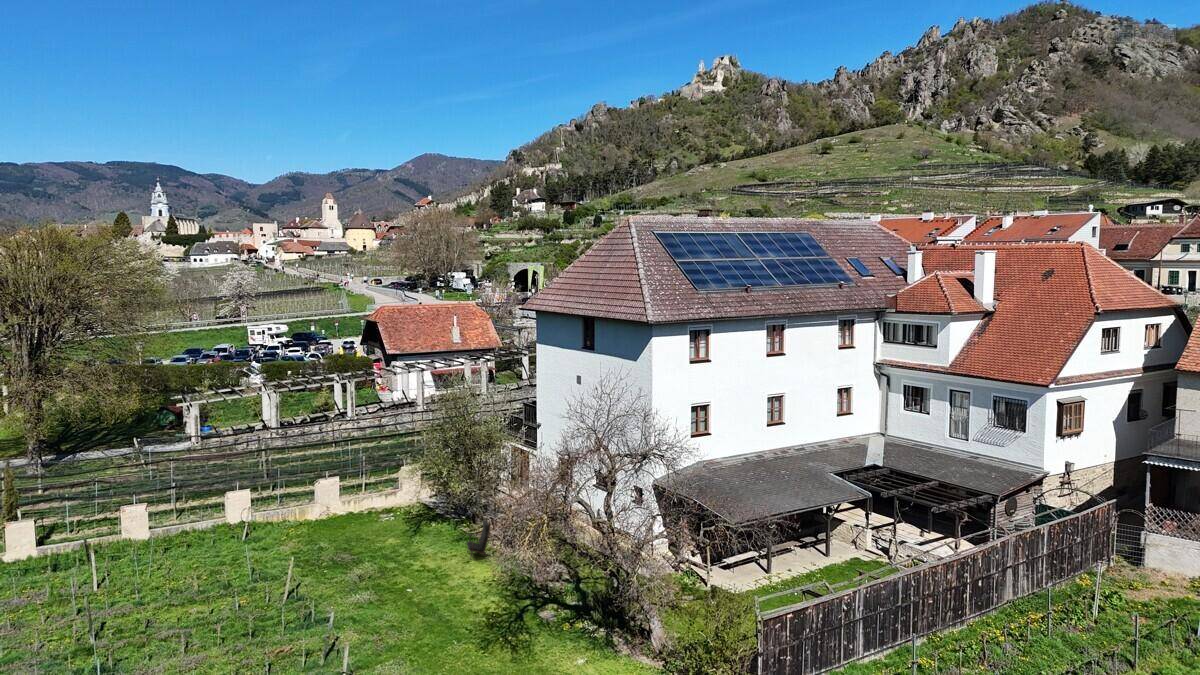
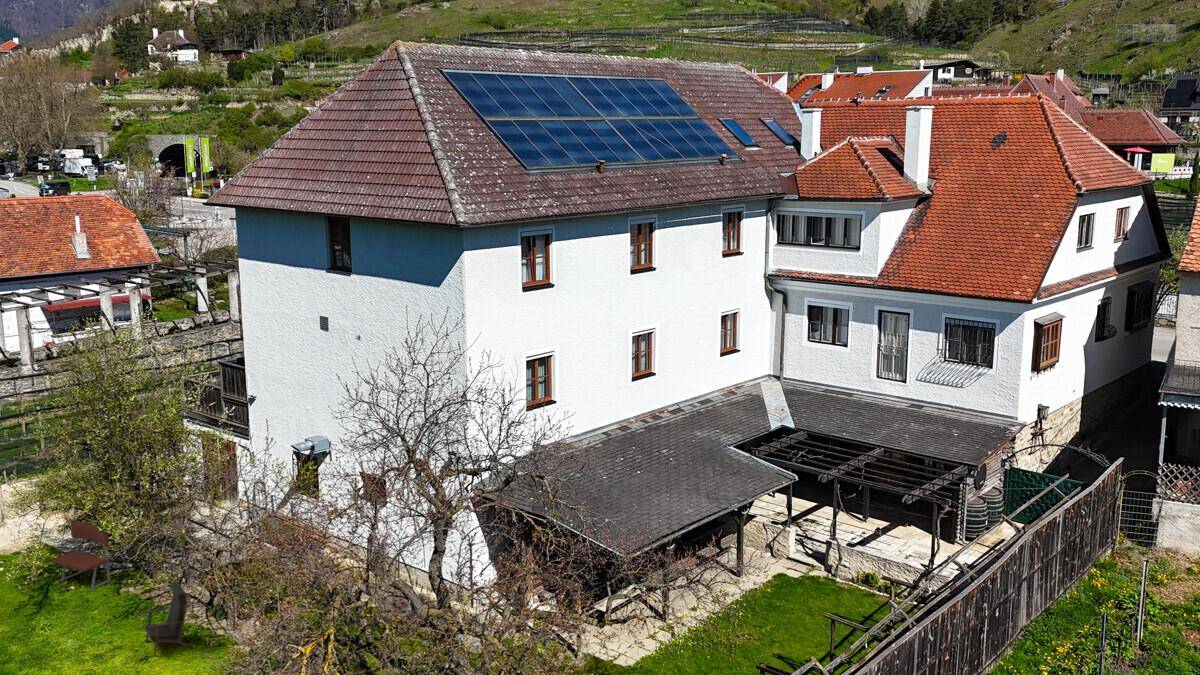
bench: none [424,485,454,524] -> present [51,522,111,589]

